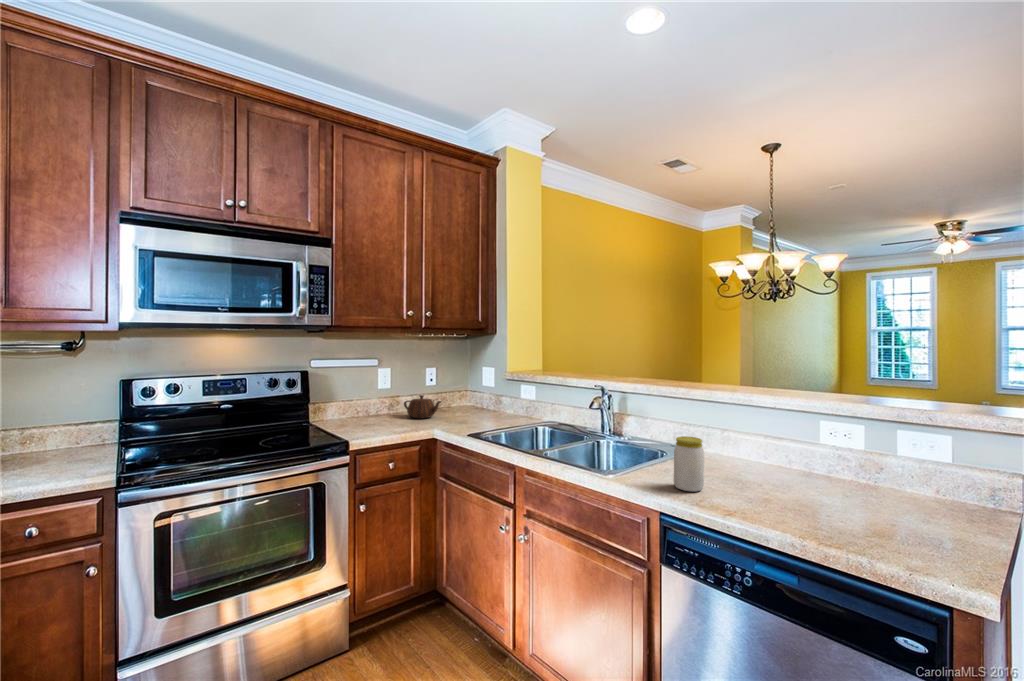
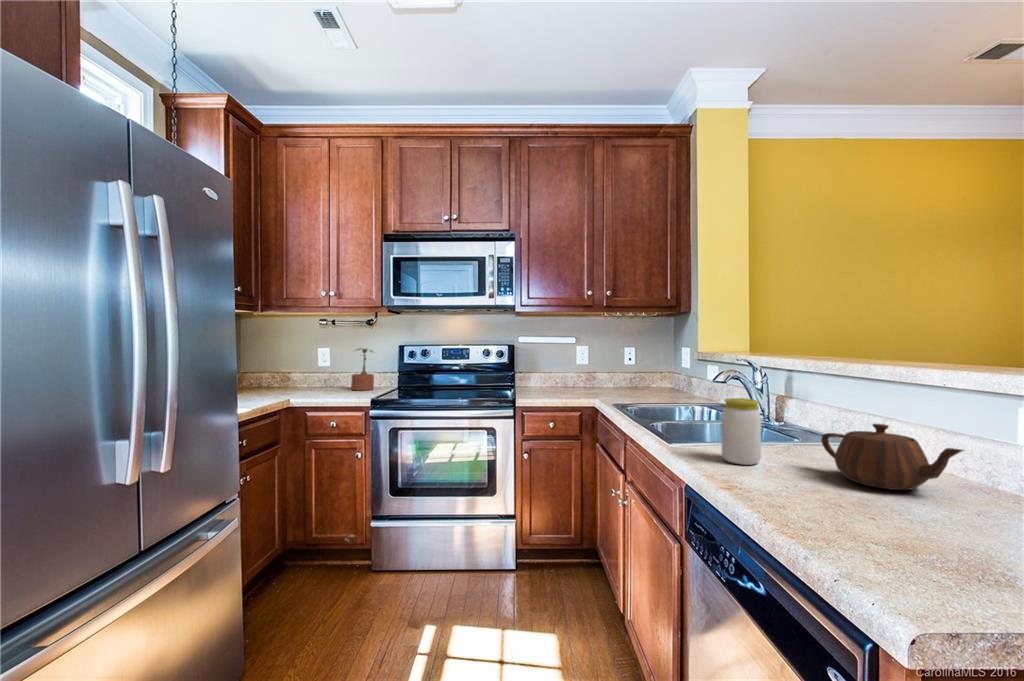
potted plant: none [33,389,87,462] -> present [351,348,374,390]
teapot: present [404,395,441,418] -> present [821,424,964,490]

